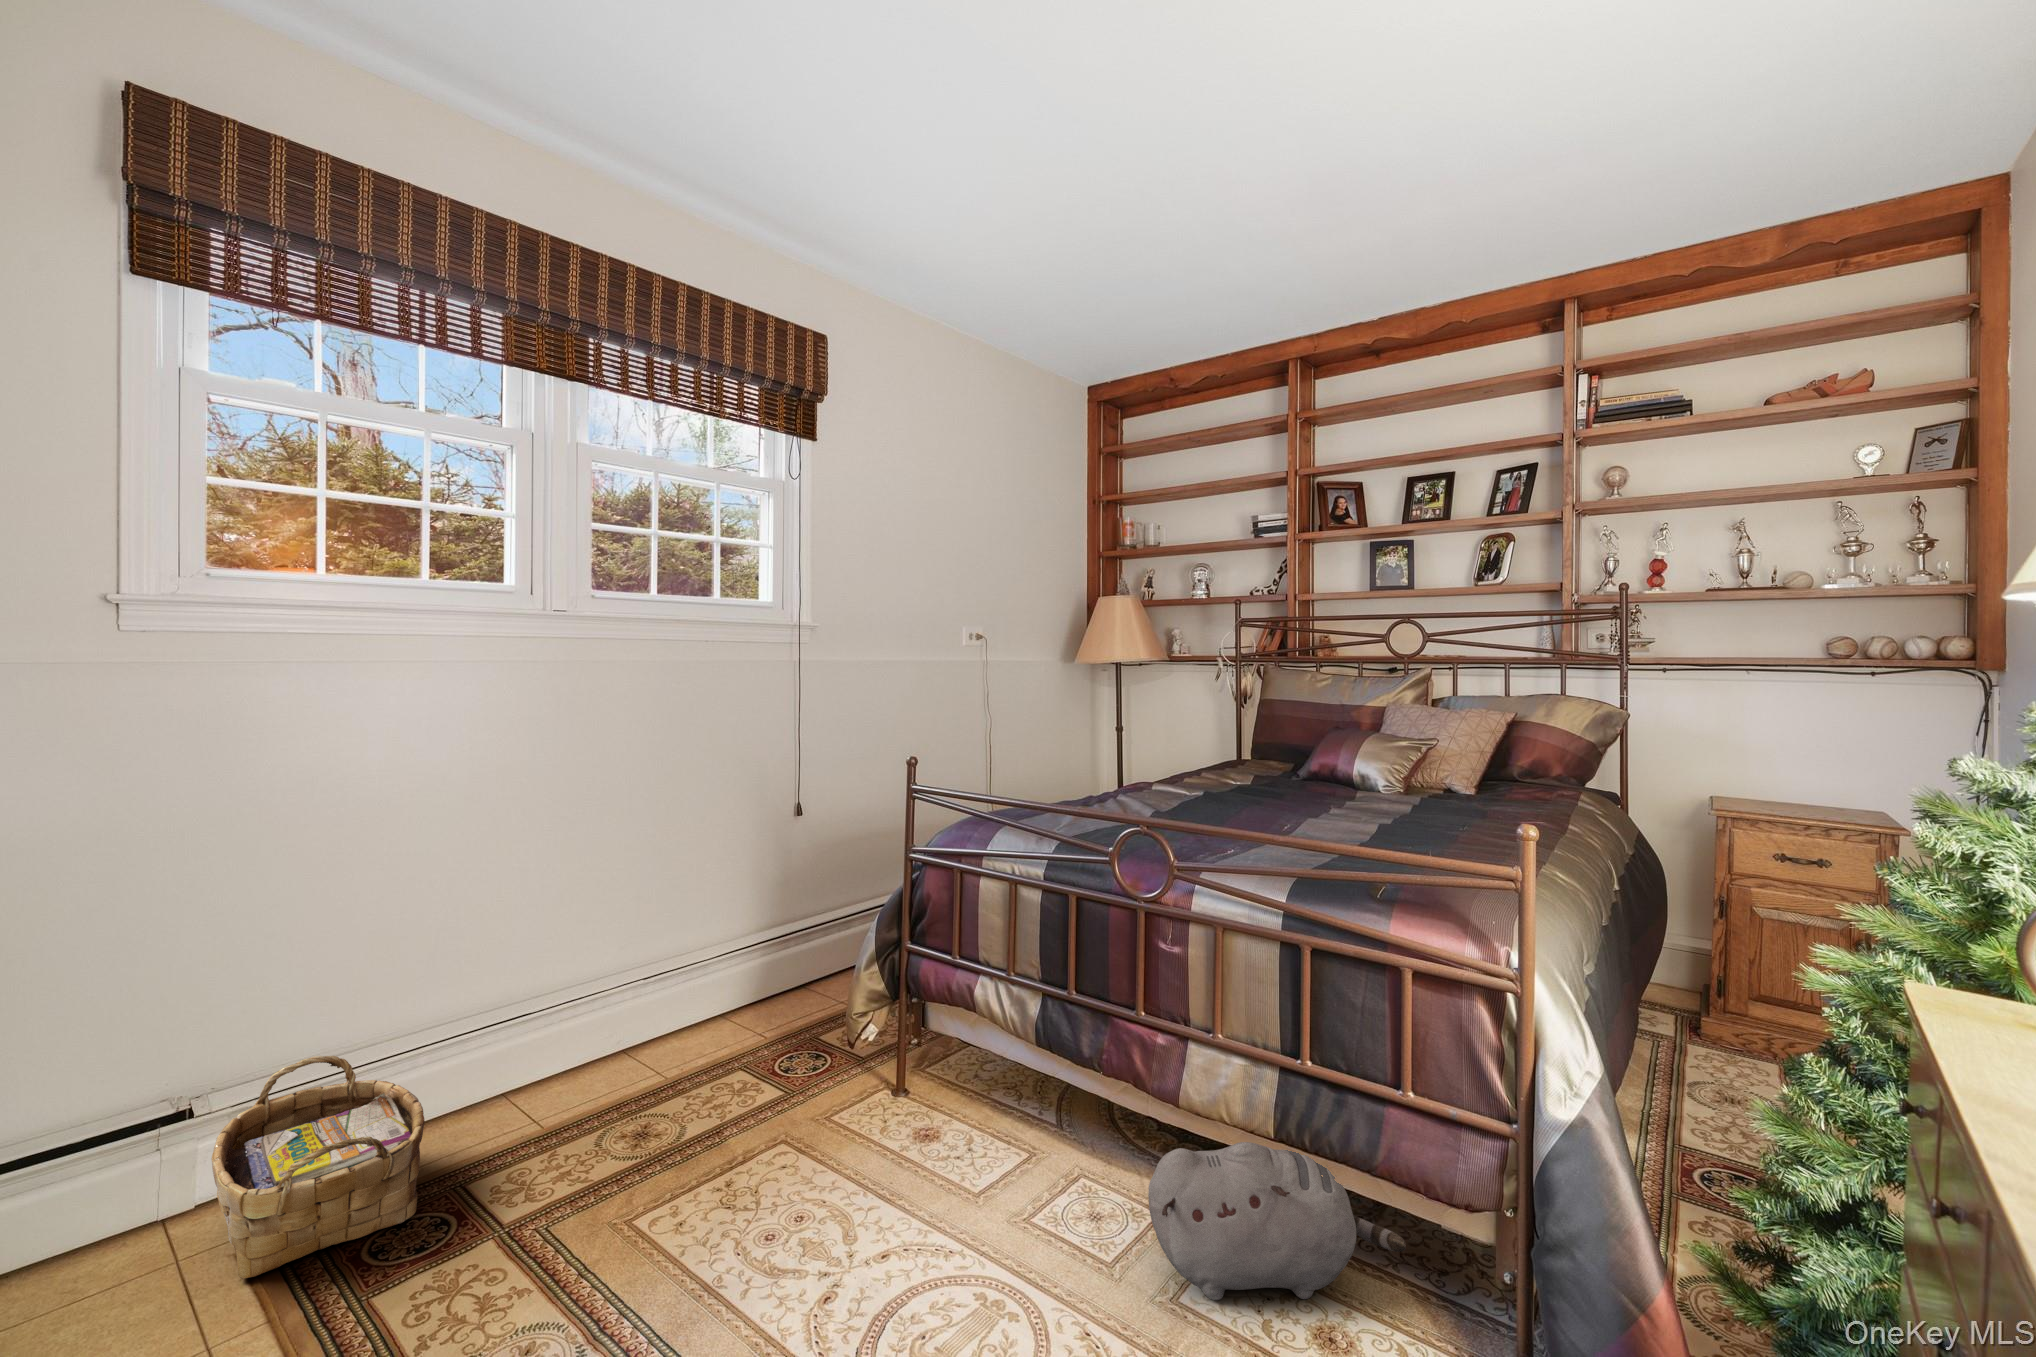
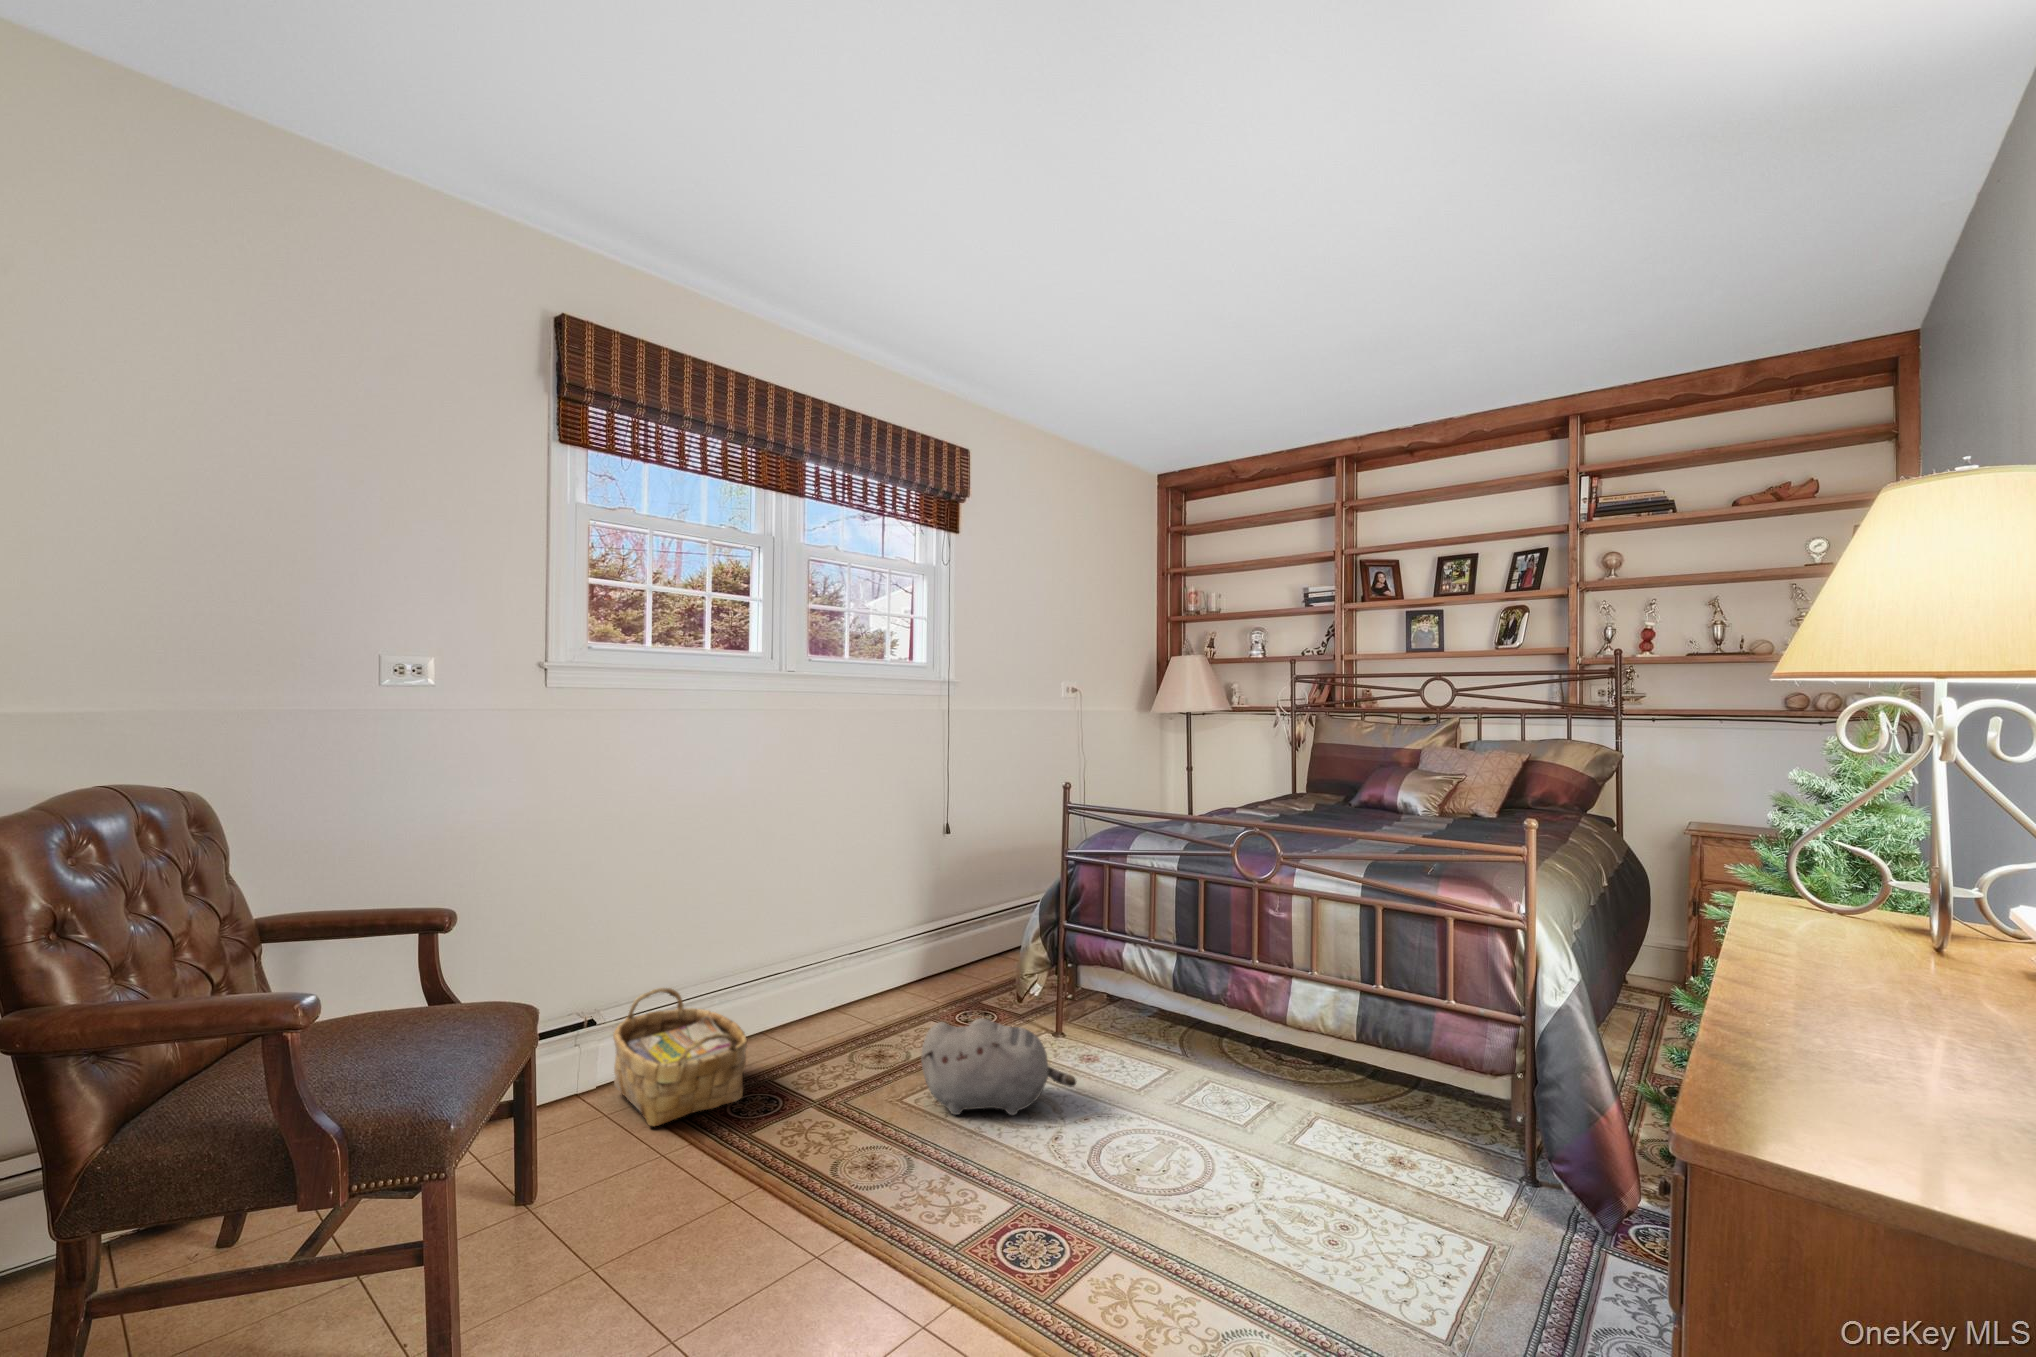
plush toy: present [1148,1142,1406,1300] -> present [921,1018,1076,1115]

